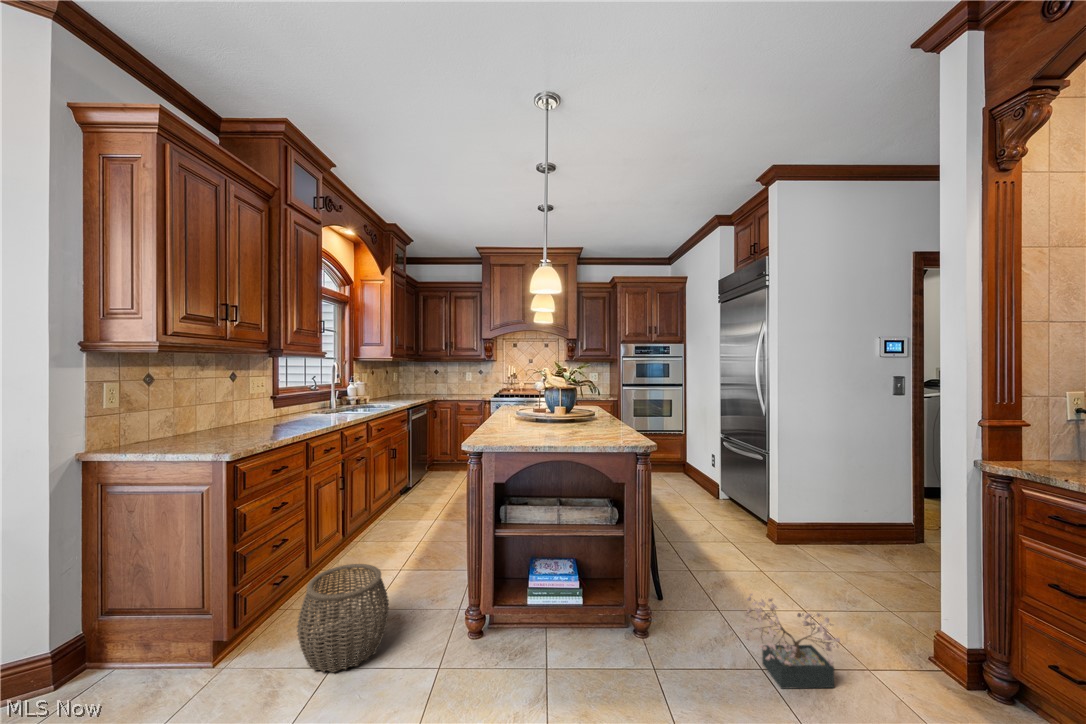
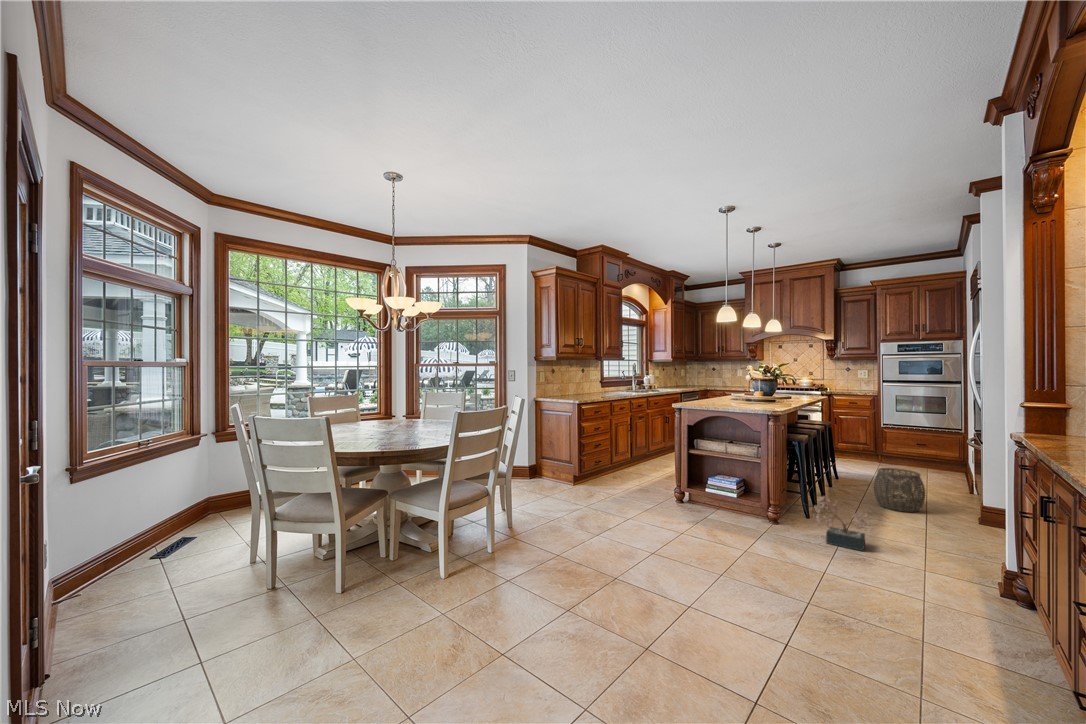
woven basket: present [297,564,389,672] -> present [873,468,926,512]

